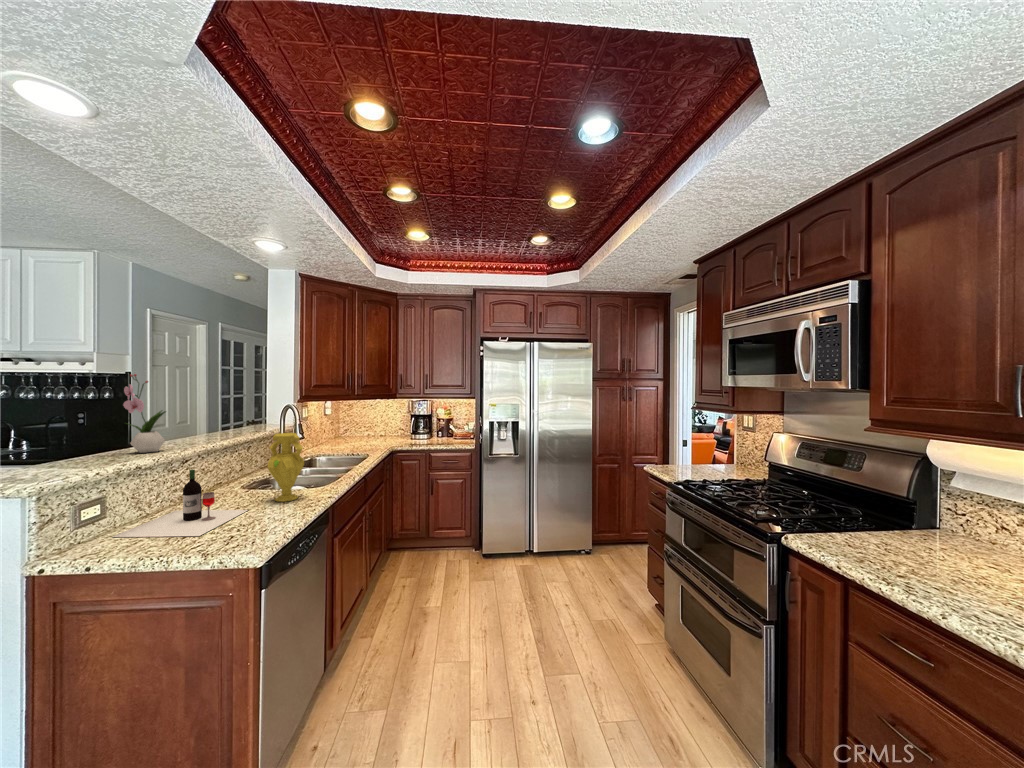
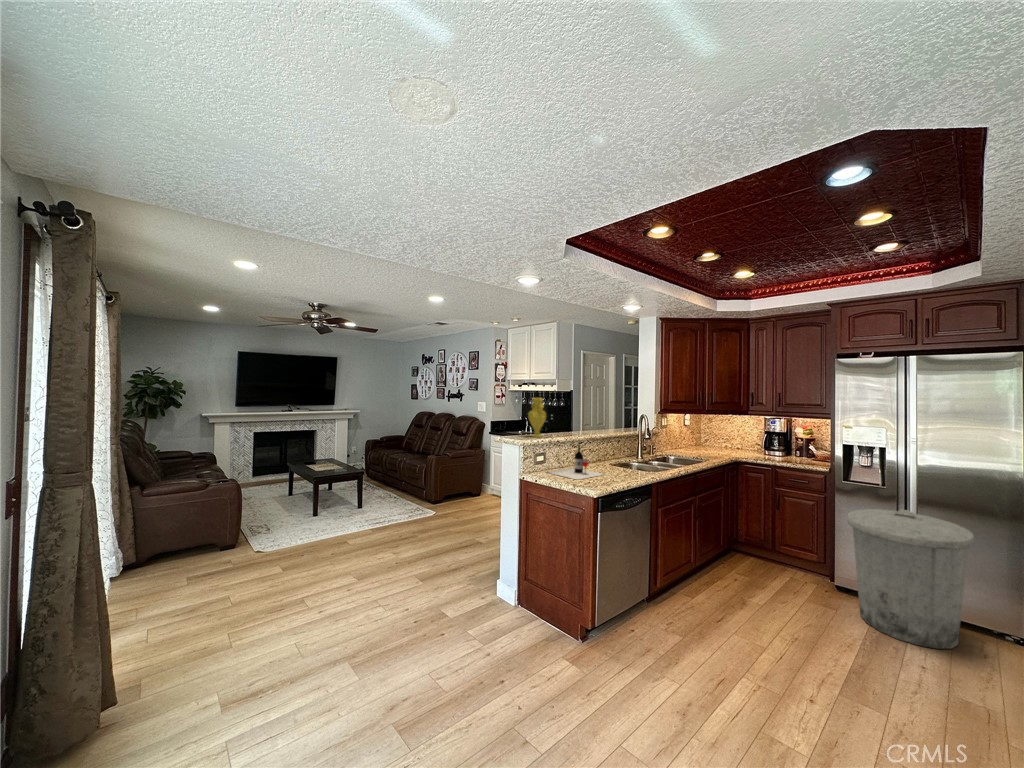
flower arrangement: present [123,374,166,453] -> none [557,392,574,435]
vase: present [268,433,304,502] -> present [528,398,546,437]
trash can: none [501,474,580,588] -> present [848,509,974,649]

